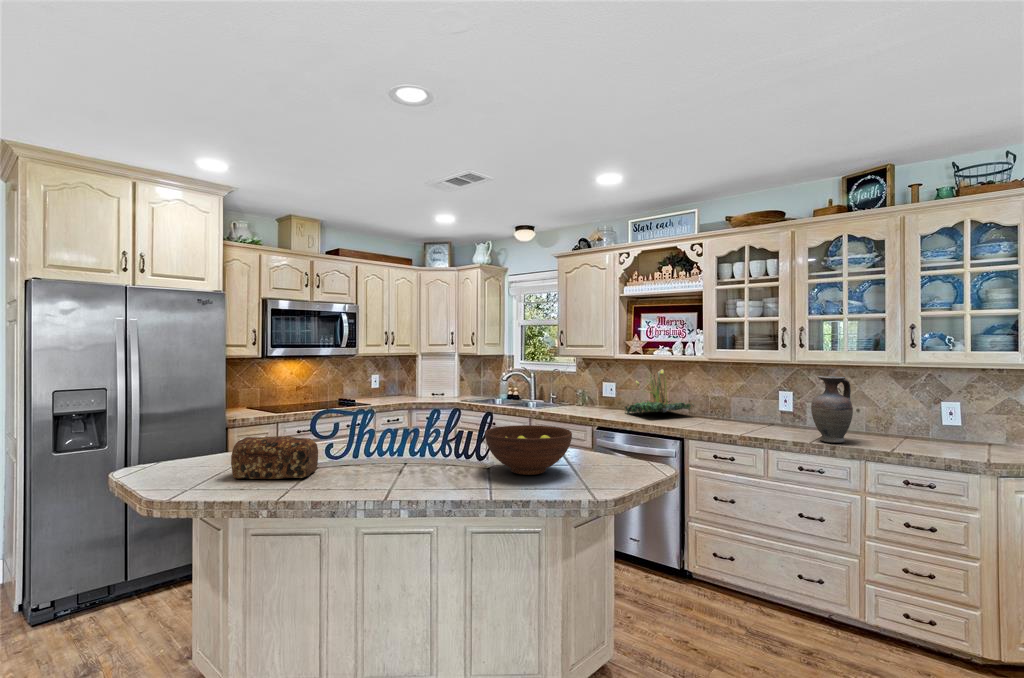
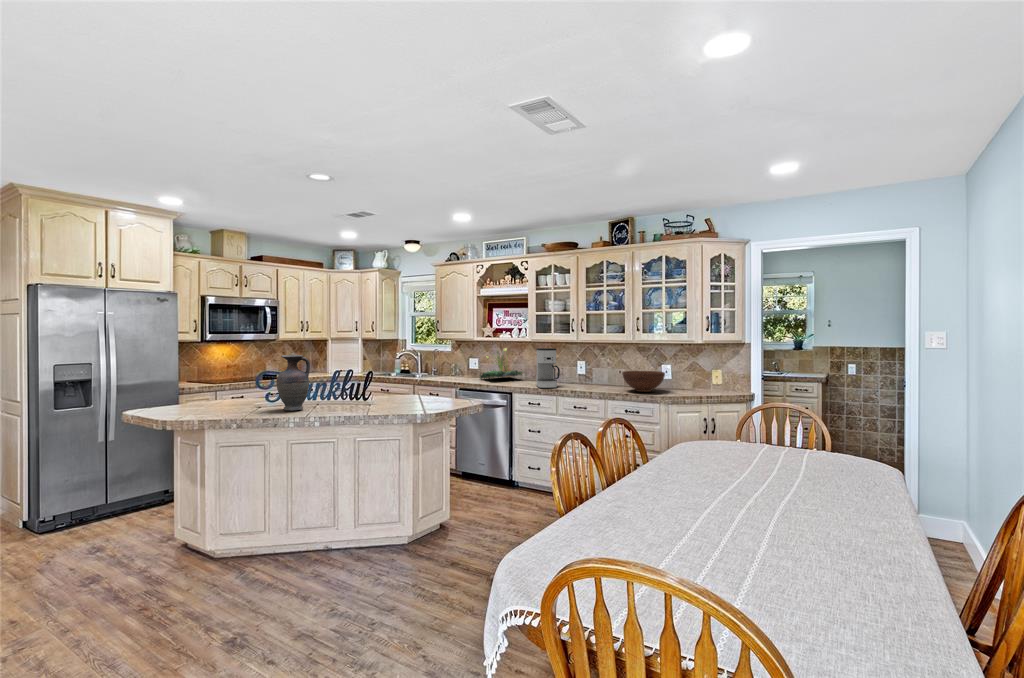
coffee maker: none [724,372,765,435] -> present [536,348,560,388]
vase: present [811,376,853,442] -> present [276,355,310,410]
fruit bowl: present [485,425,572,475] -> present [622,371,665,392]
bread loaf: present [231,436,318,479] -> none [210,386,263,411]

